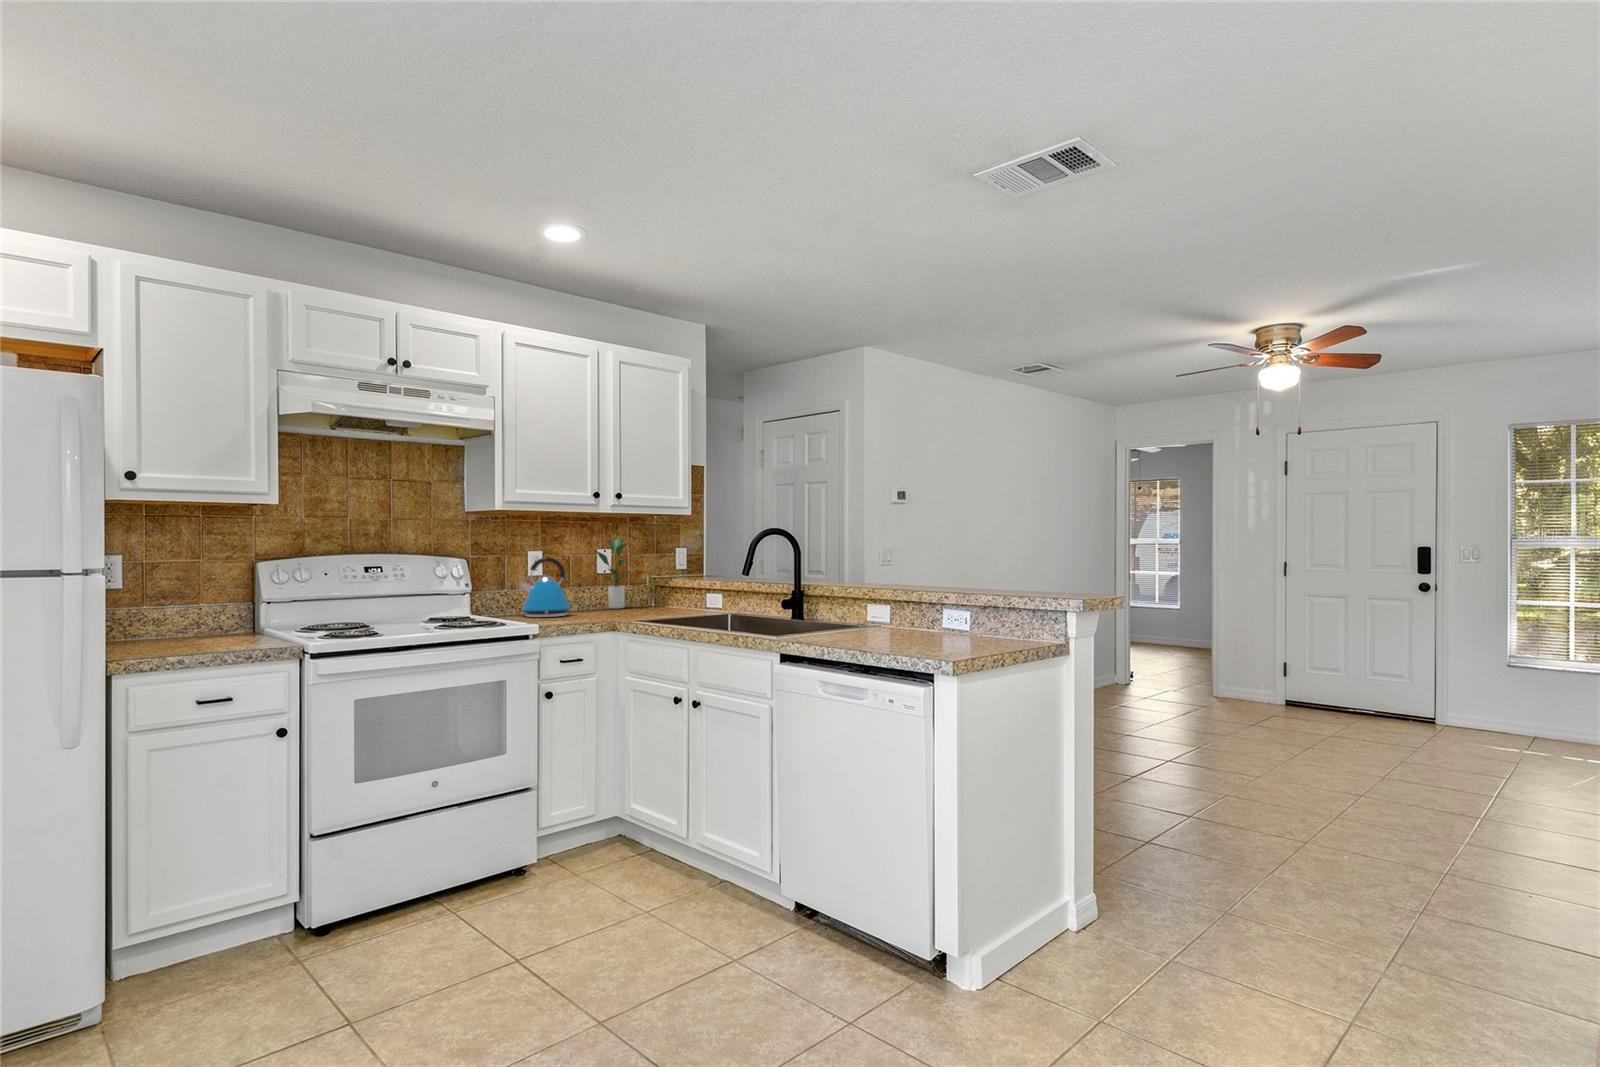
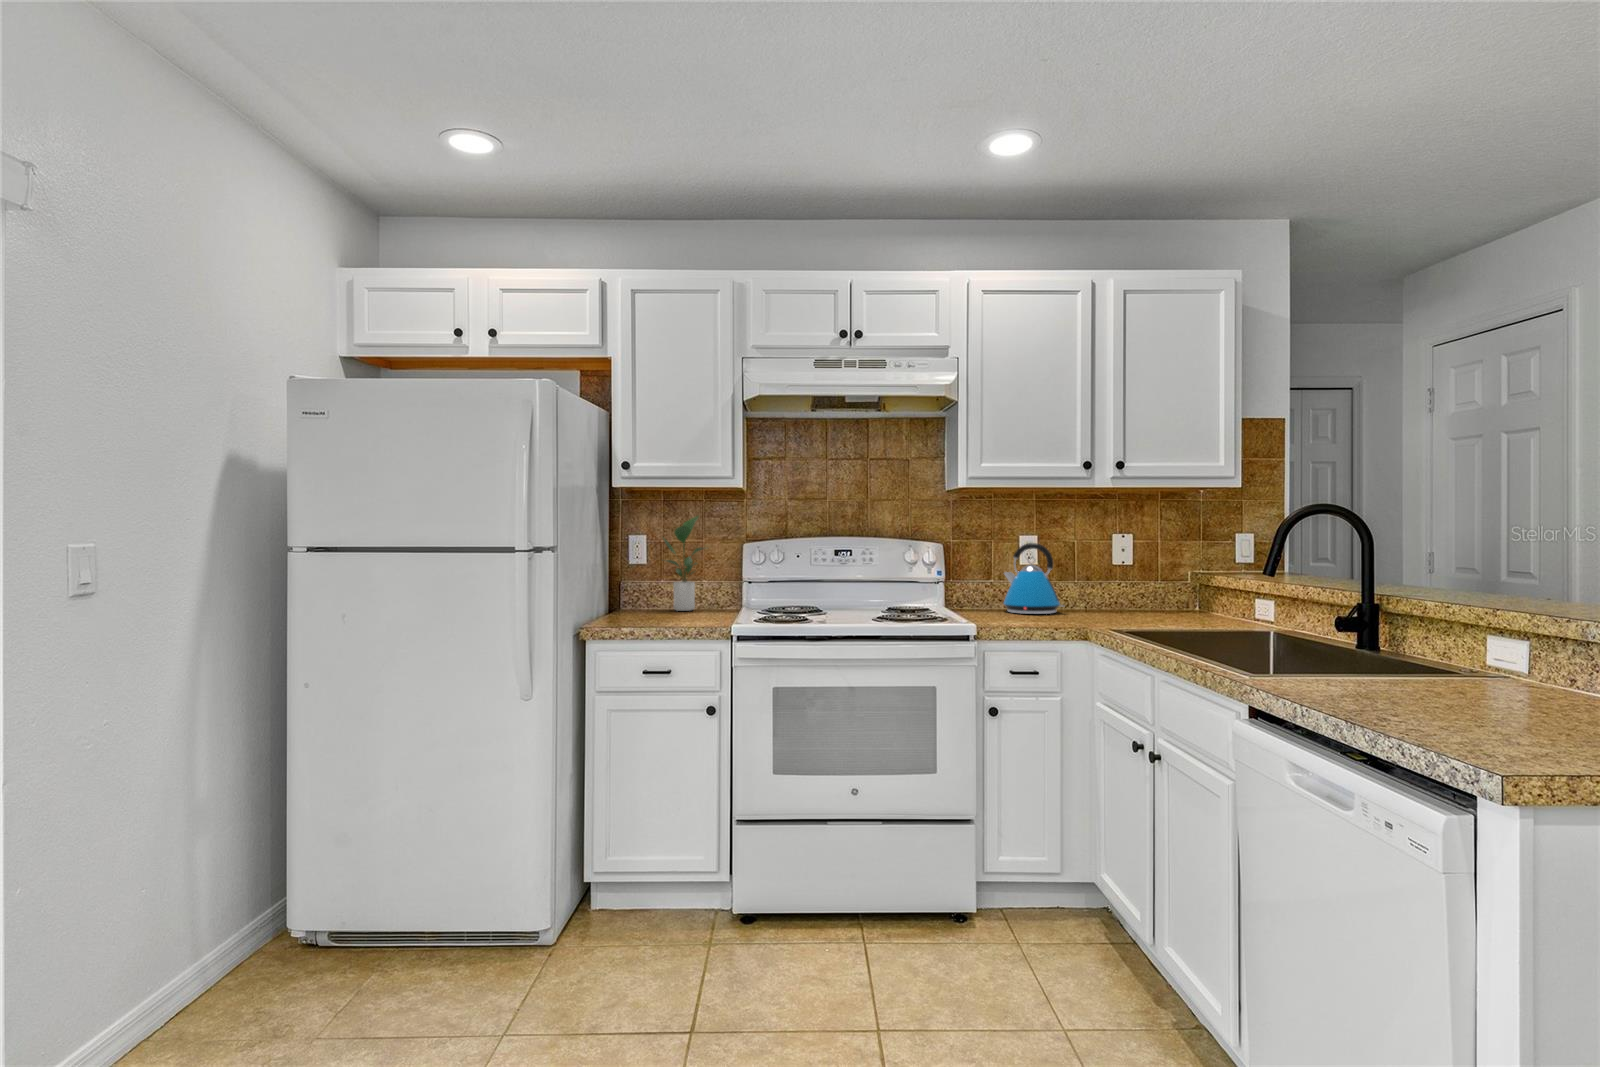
potted plant: present [597,536,631,609] -> present [662,516,704,611]

